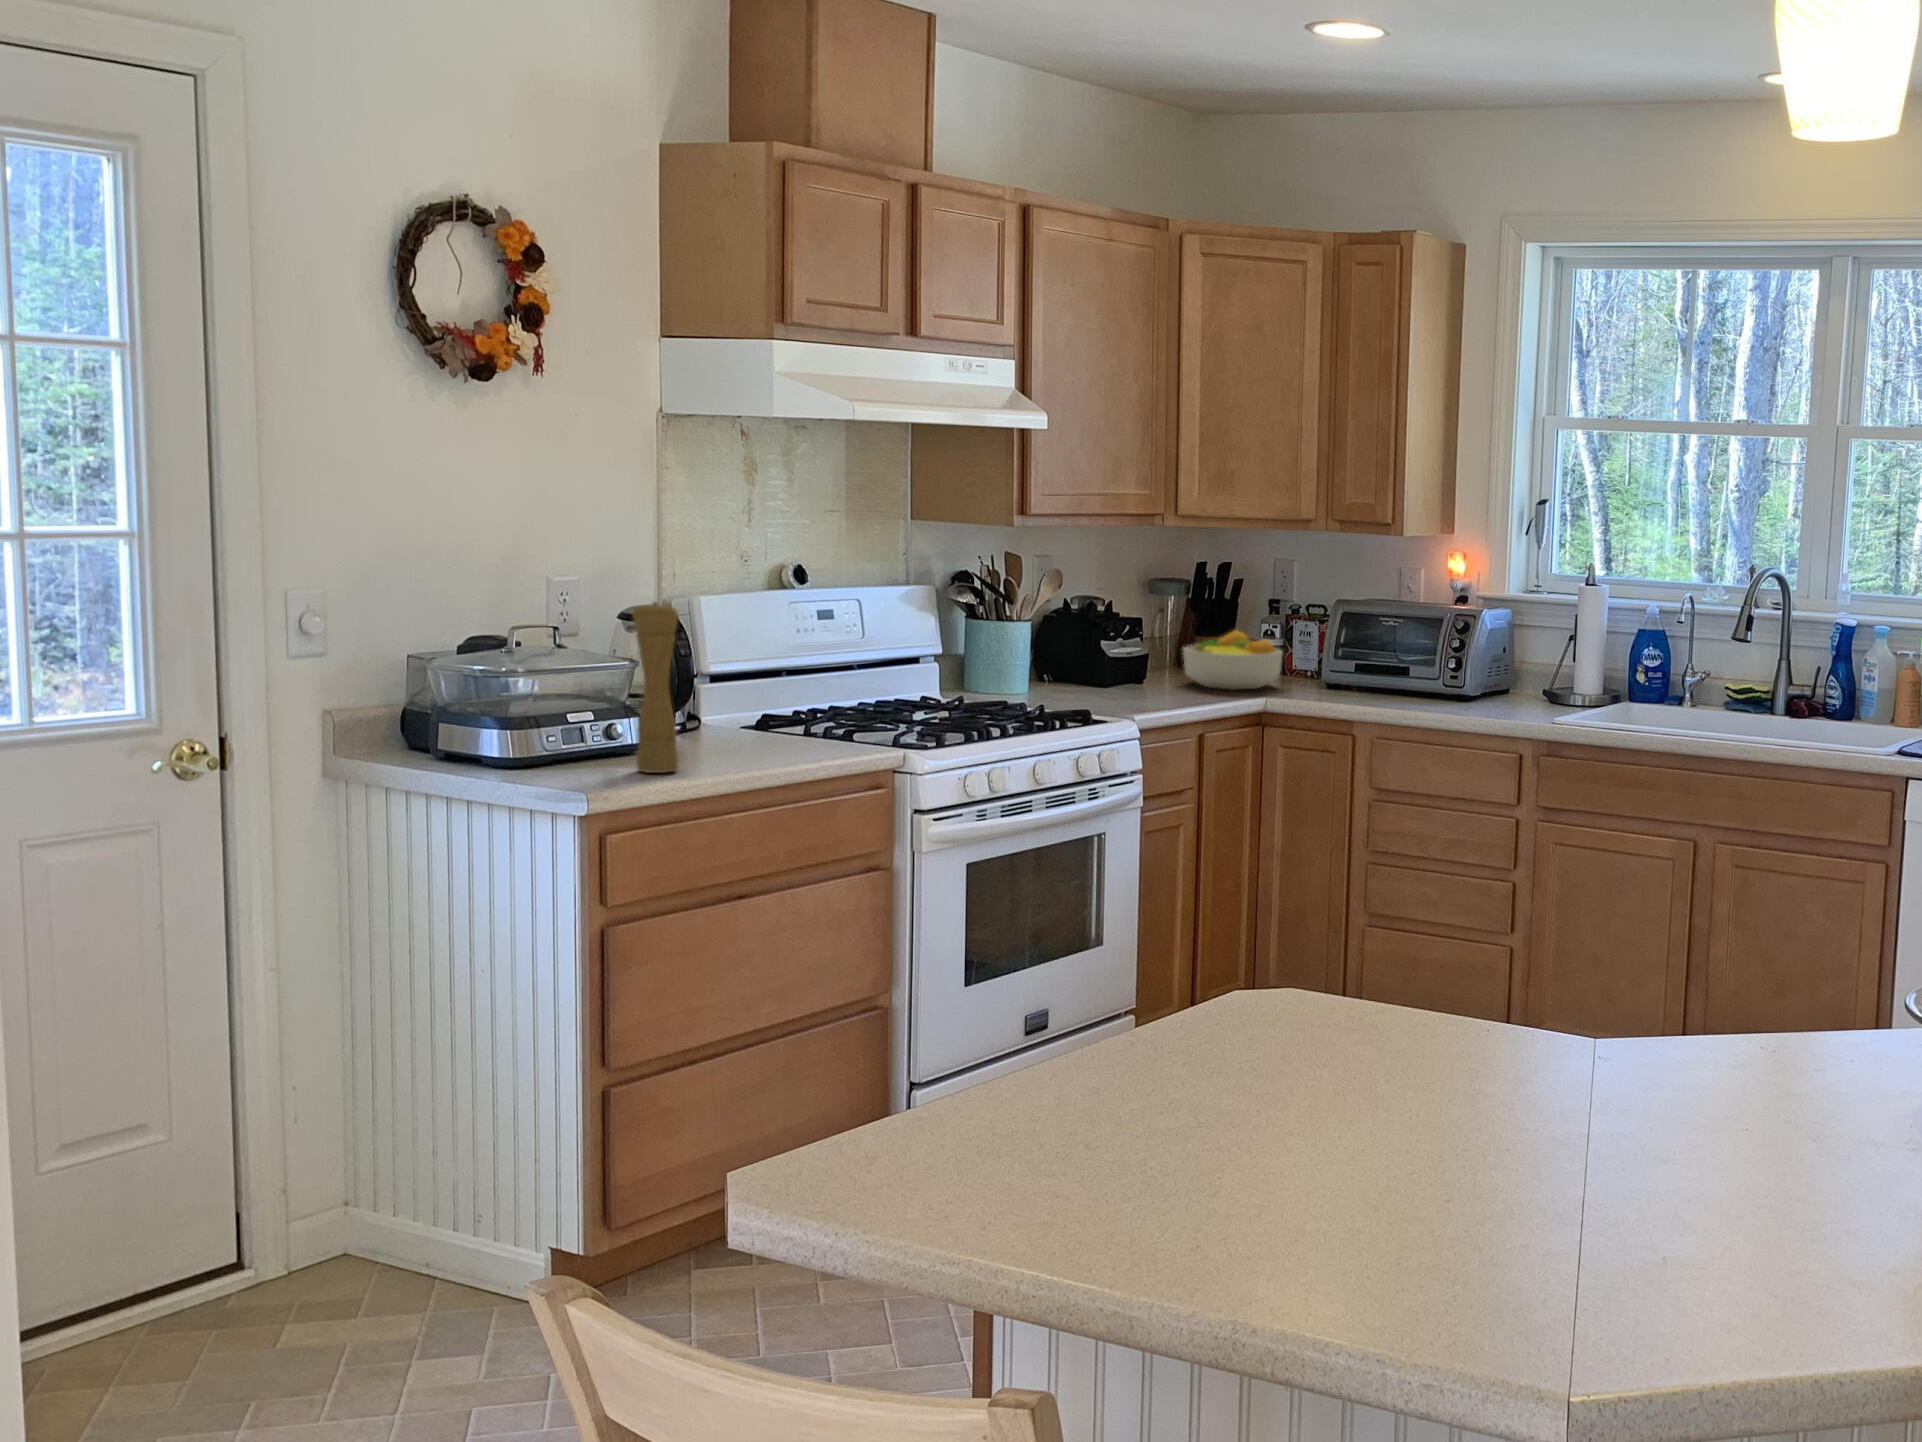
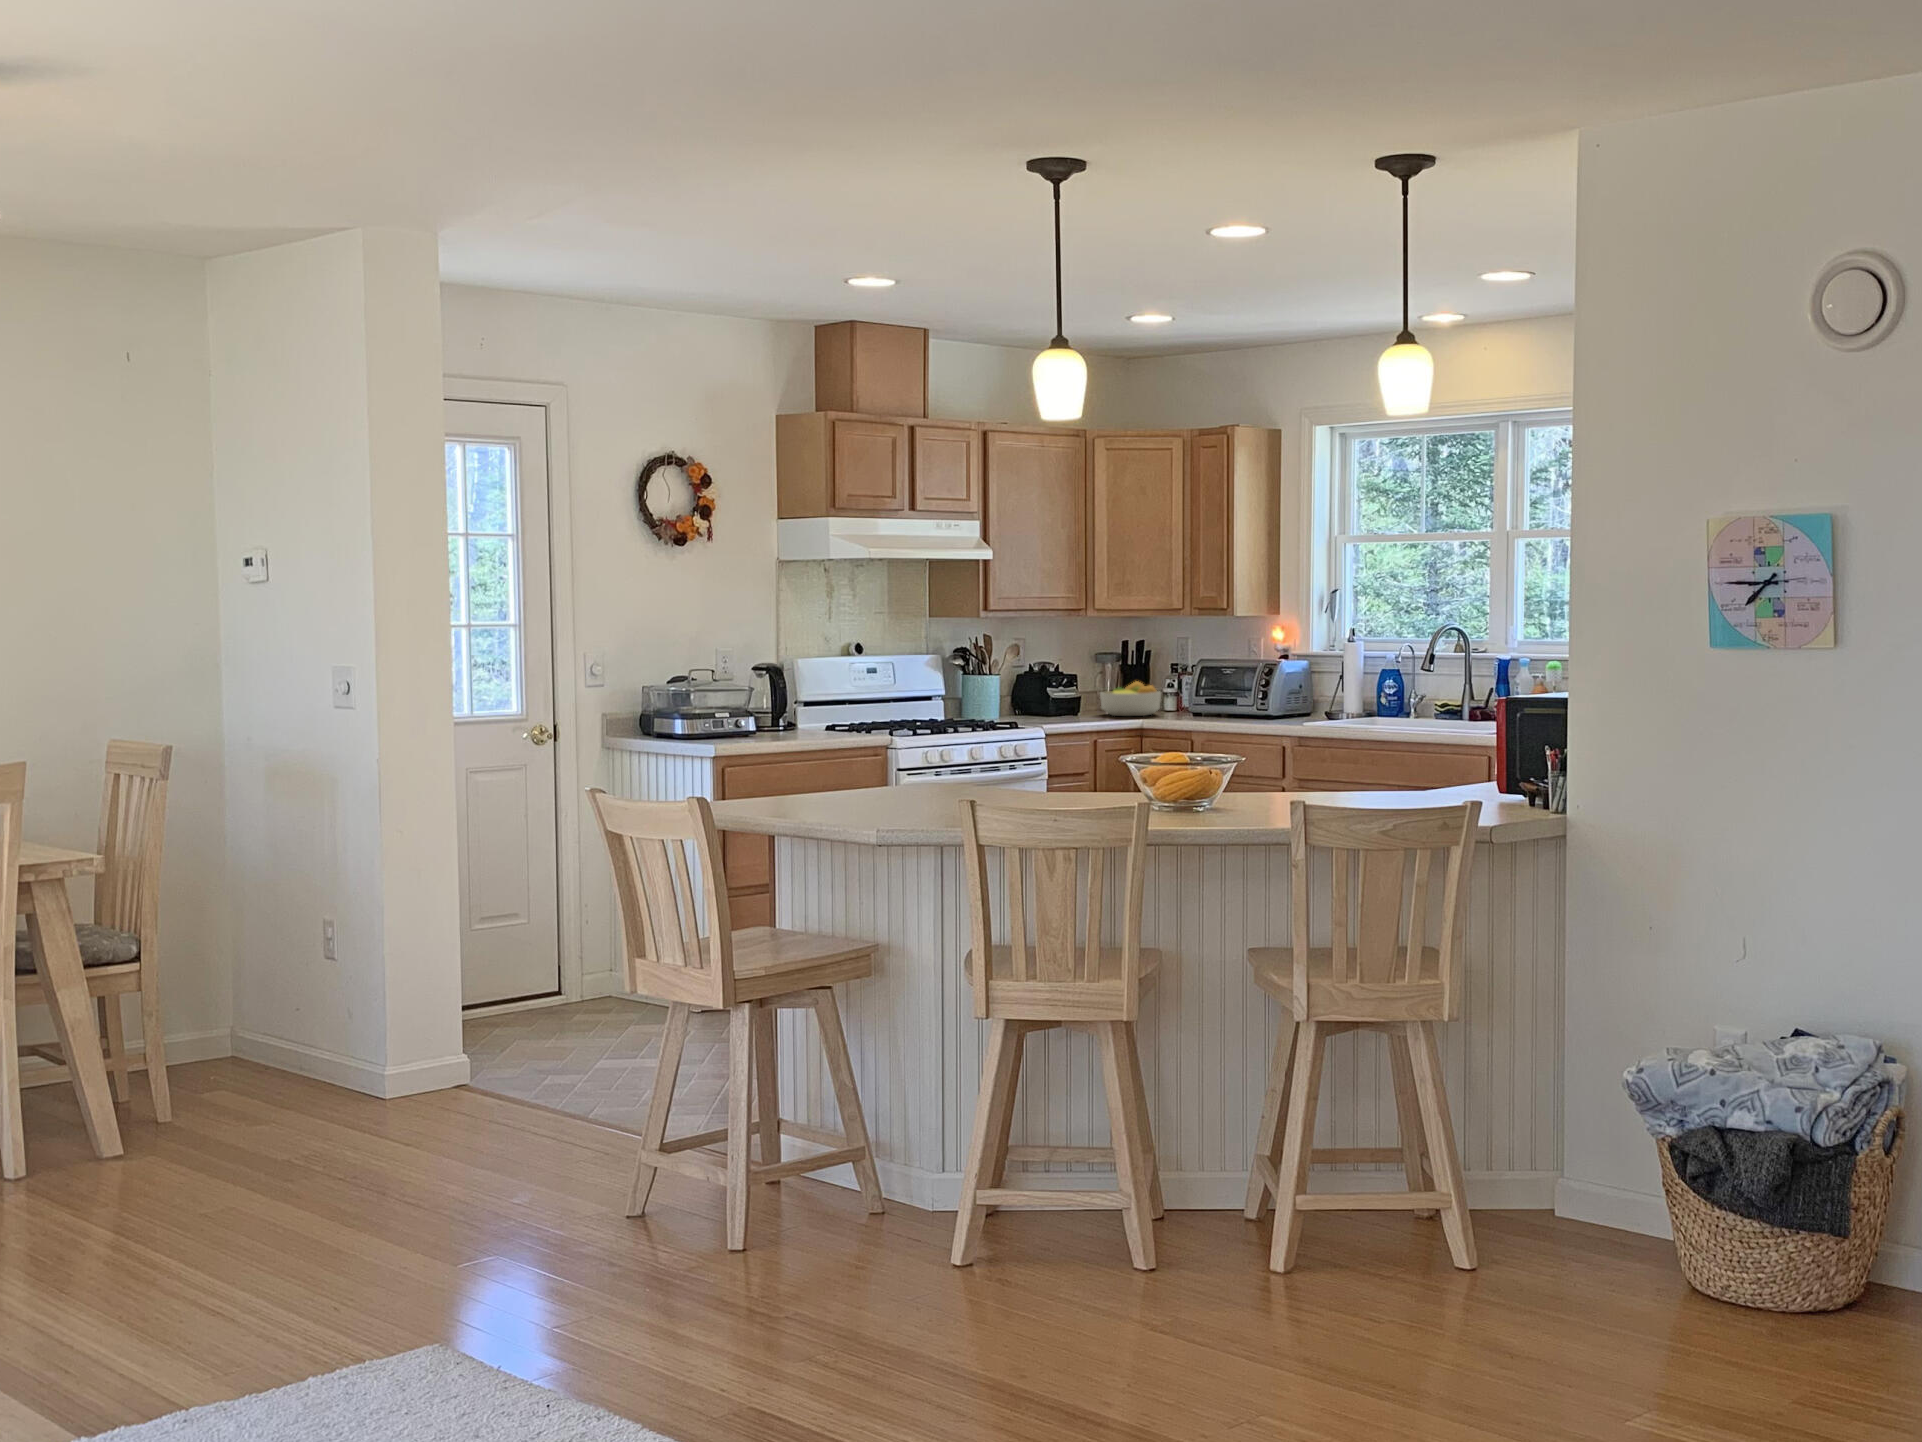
pepper mill: present [633,602,678,773] -> none [743,652,765,740]

